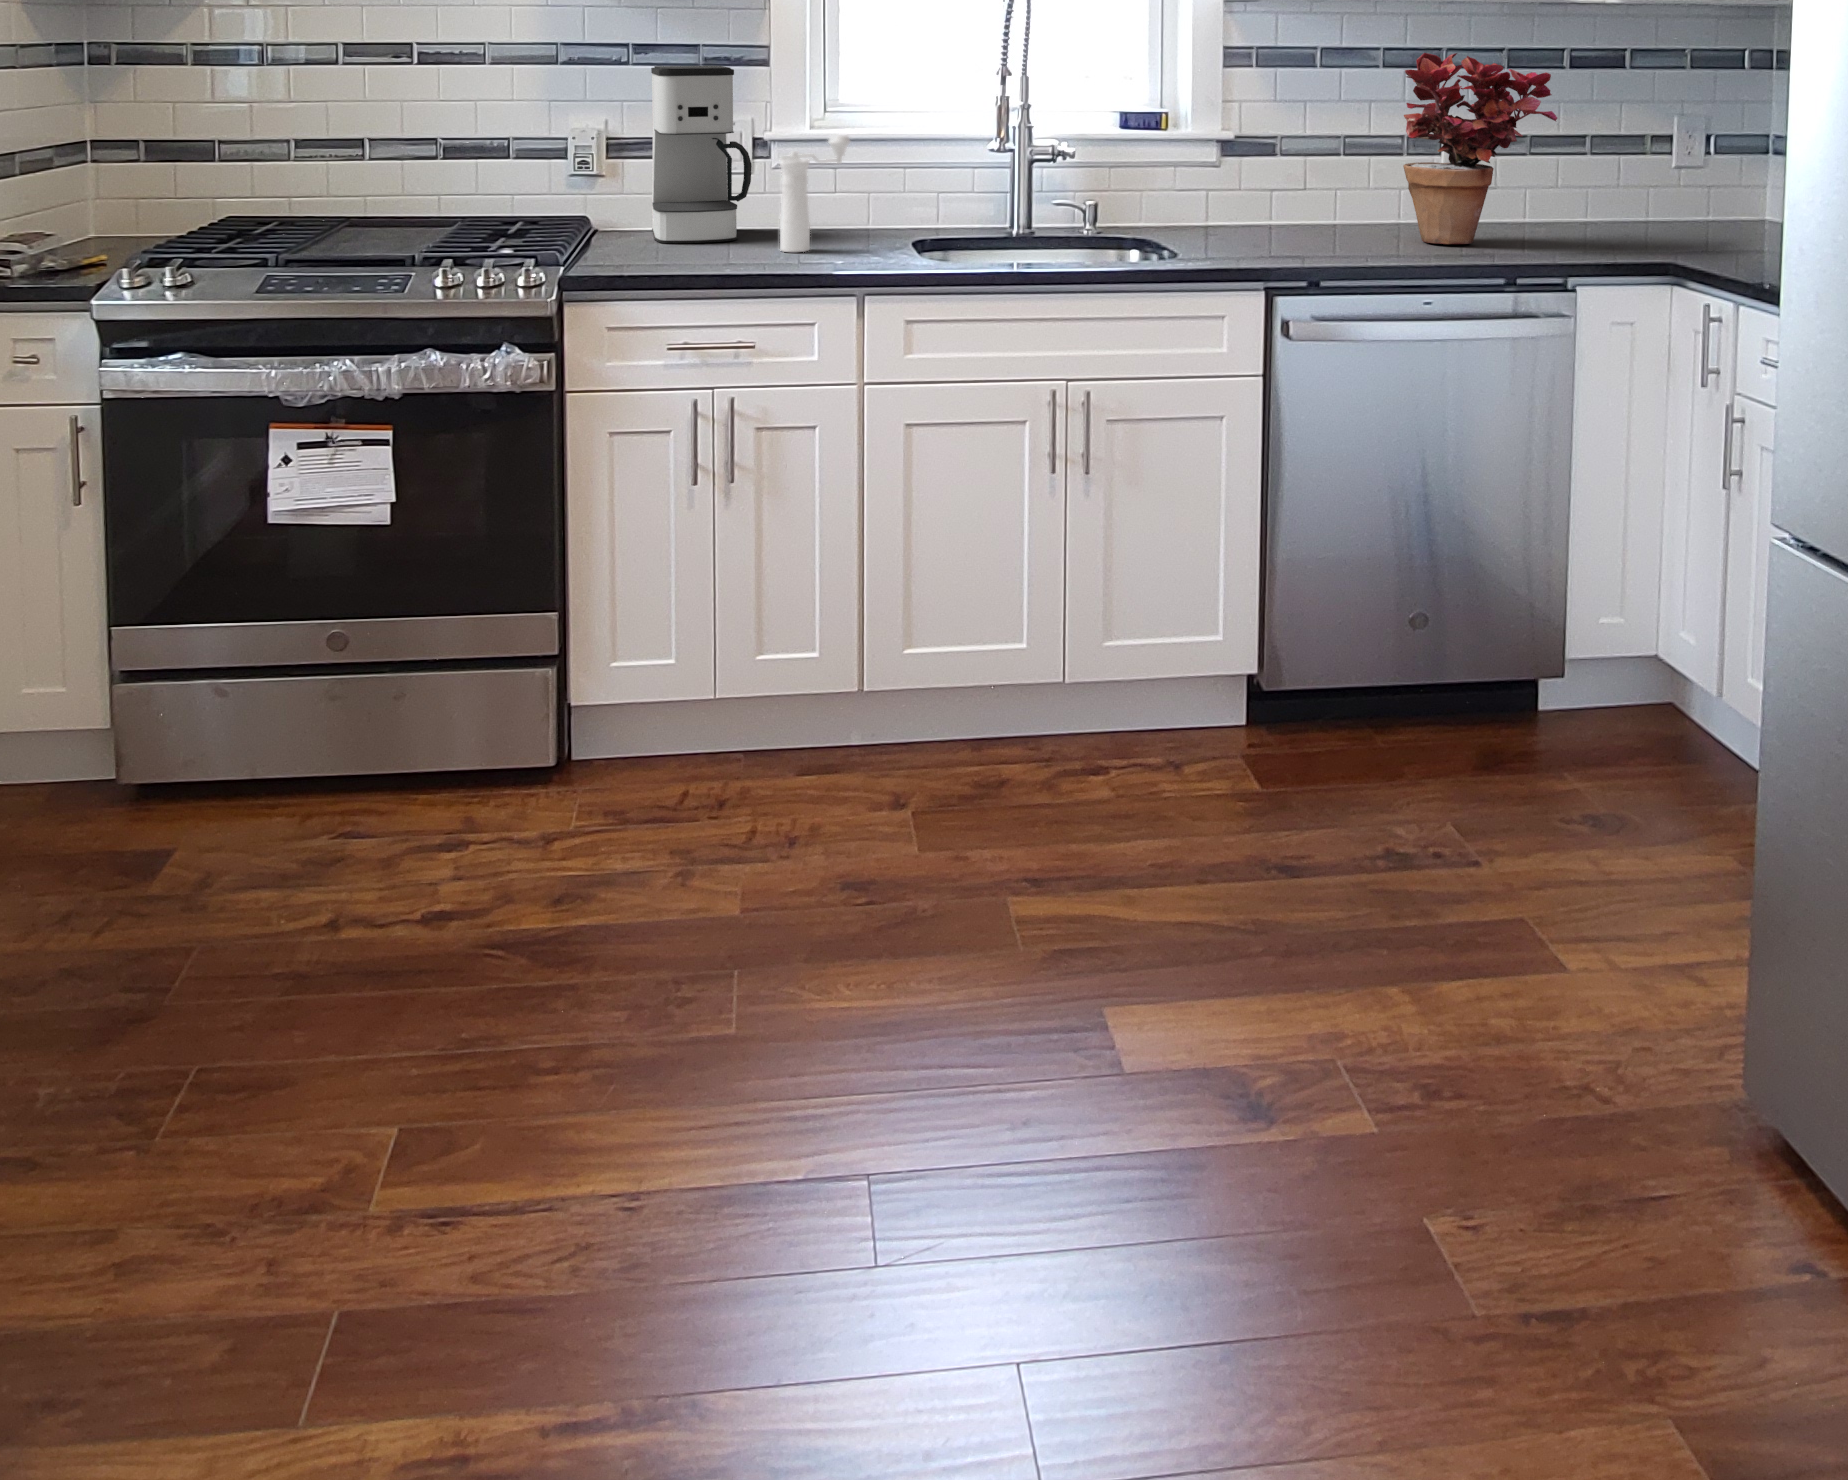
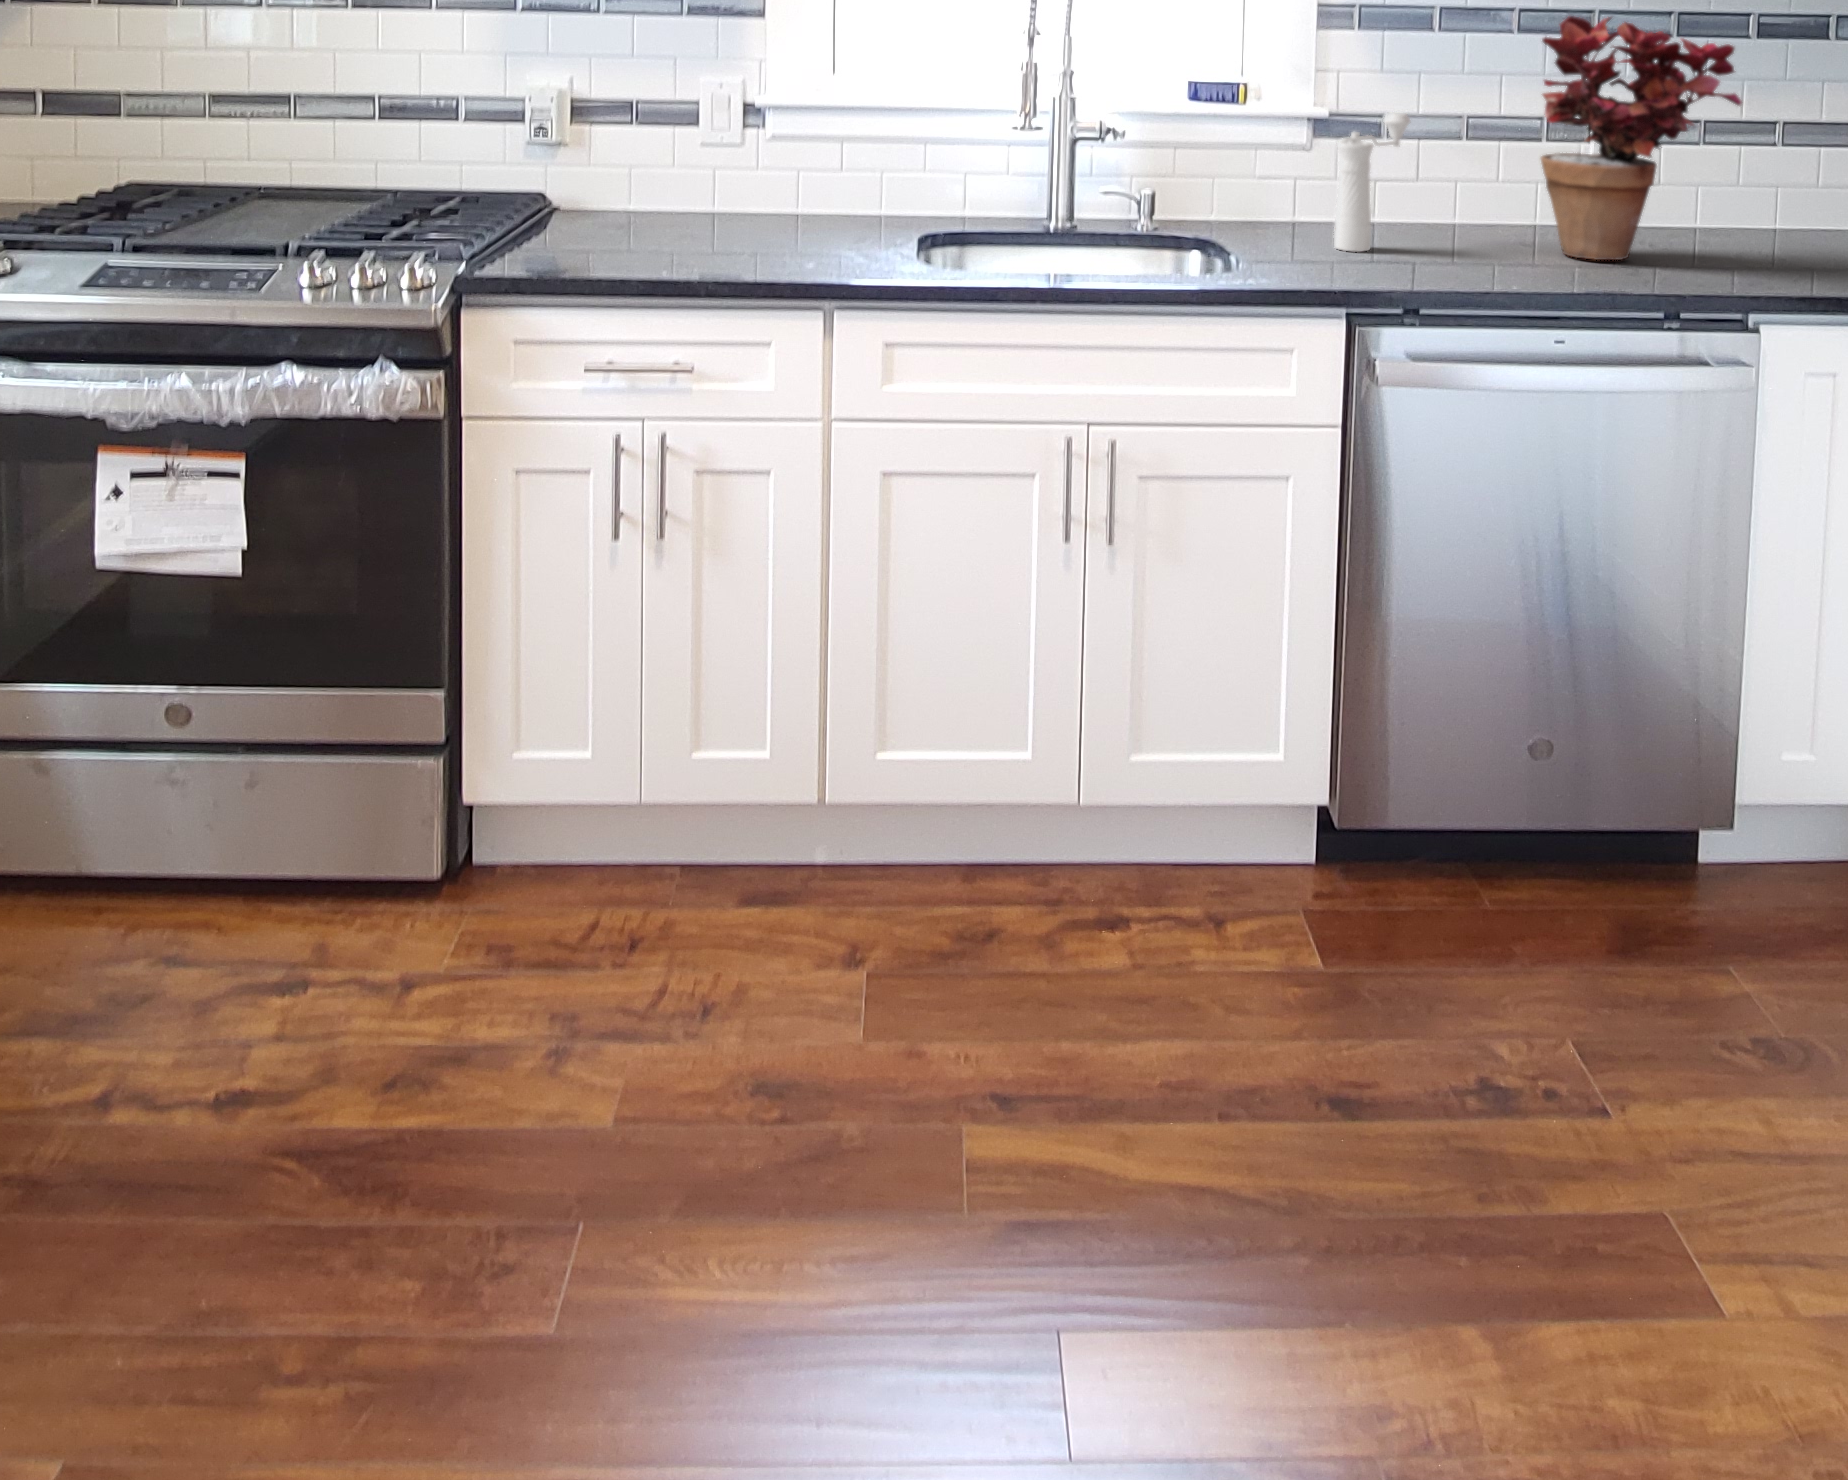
coffee maker: present [651,66,752,243] -> none [608,15,729,231]
pepper mill: present [779,135,850,252] -> present [1334,112,1410,252]

